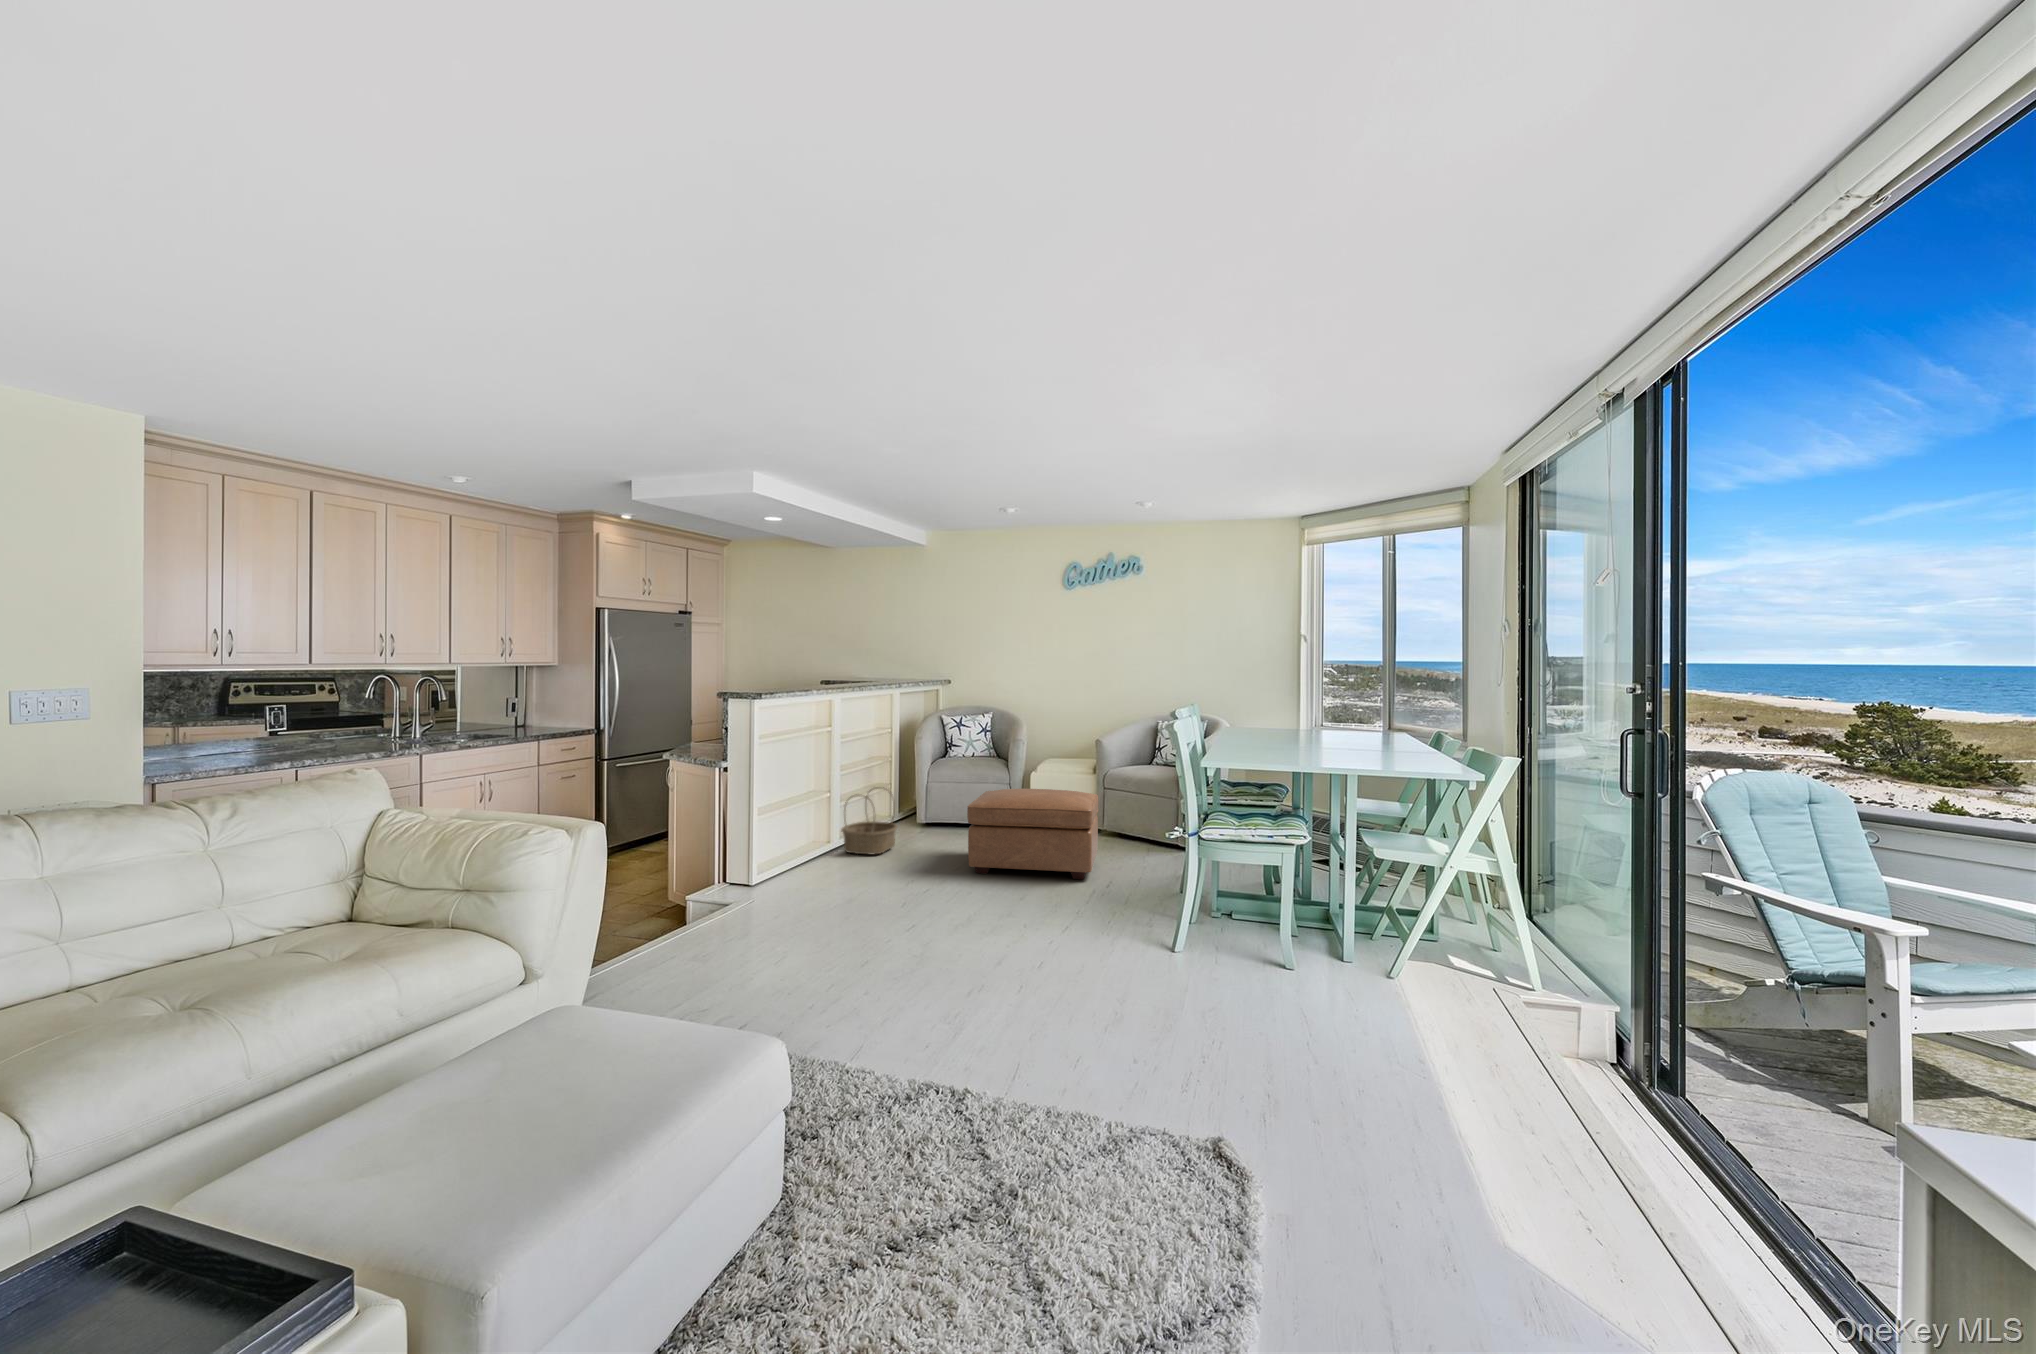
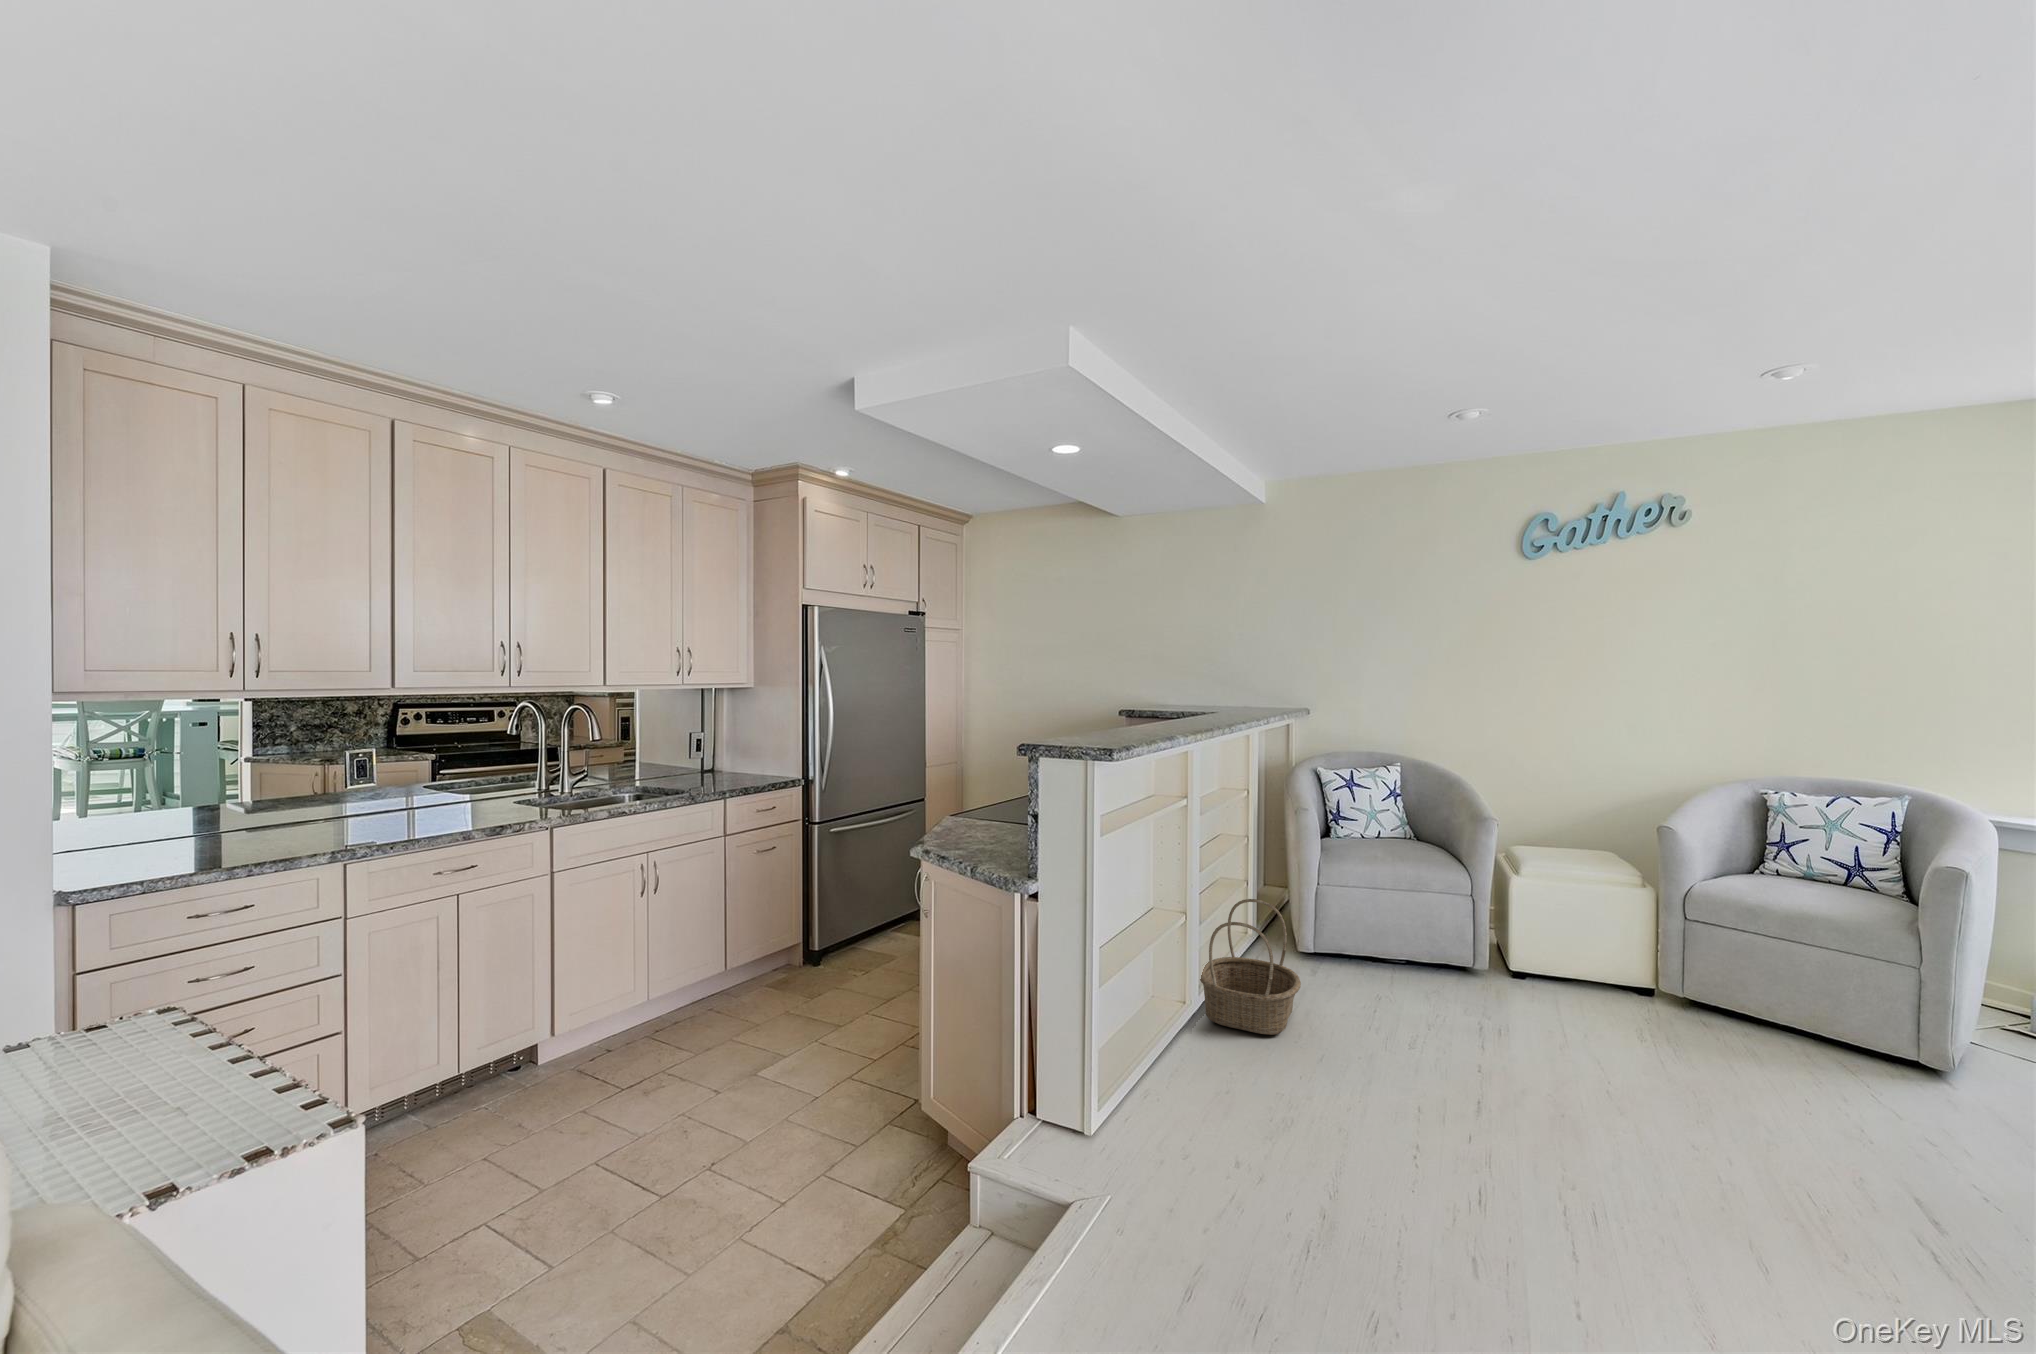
ottoman: present [967,789,1098,879] -> none [1480,927,1872,1187]

